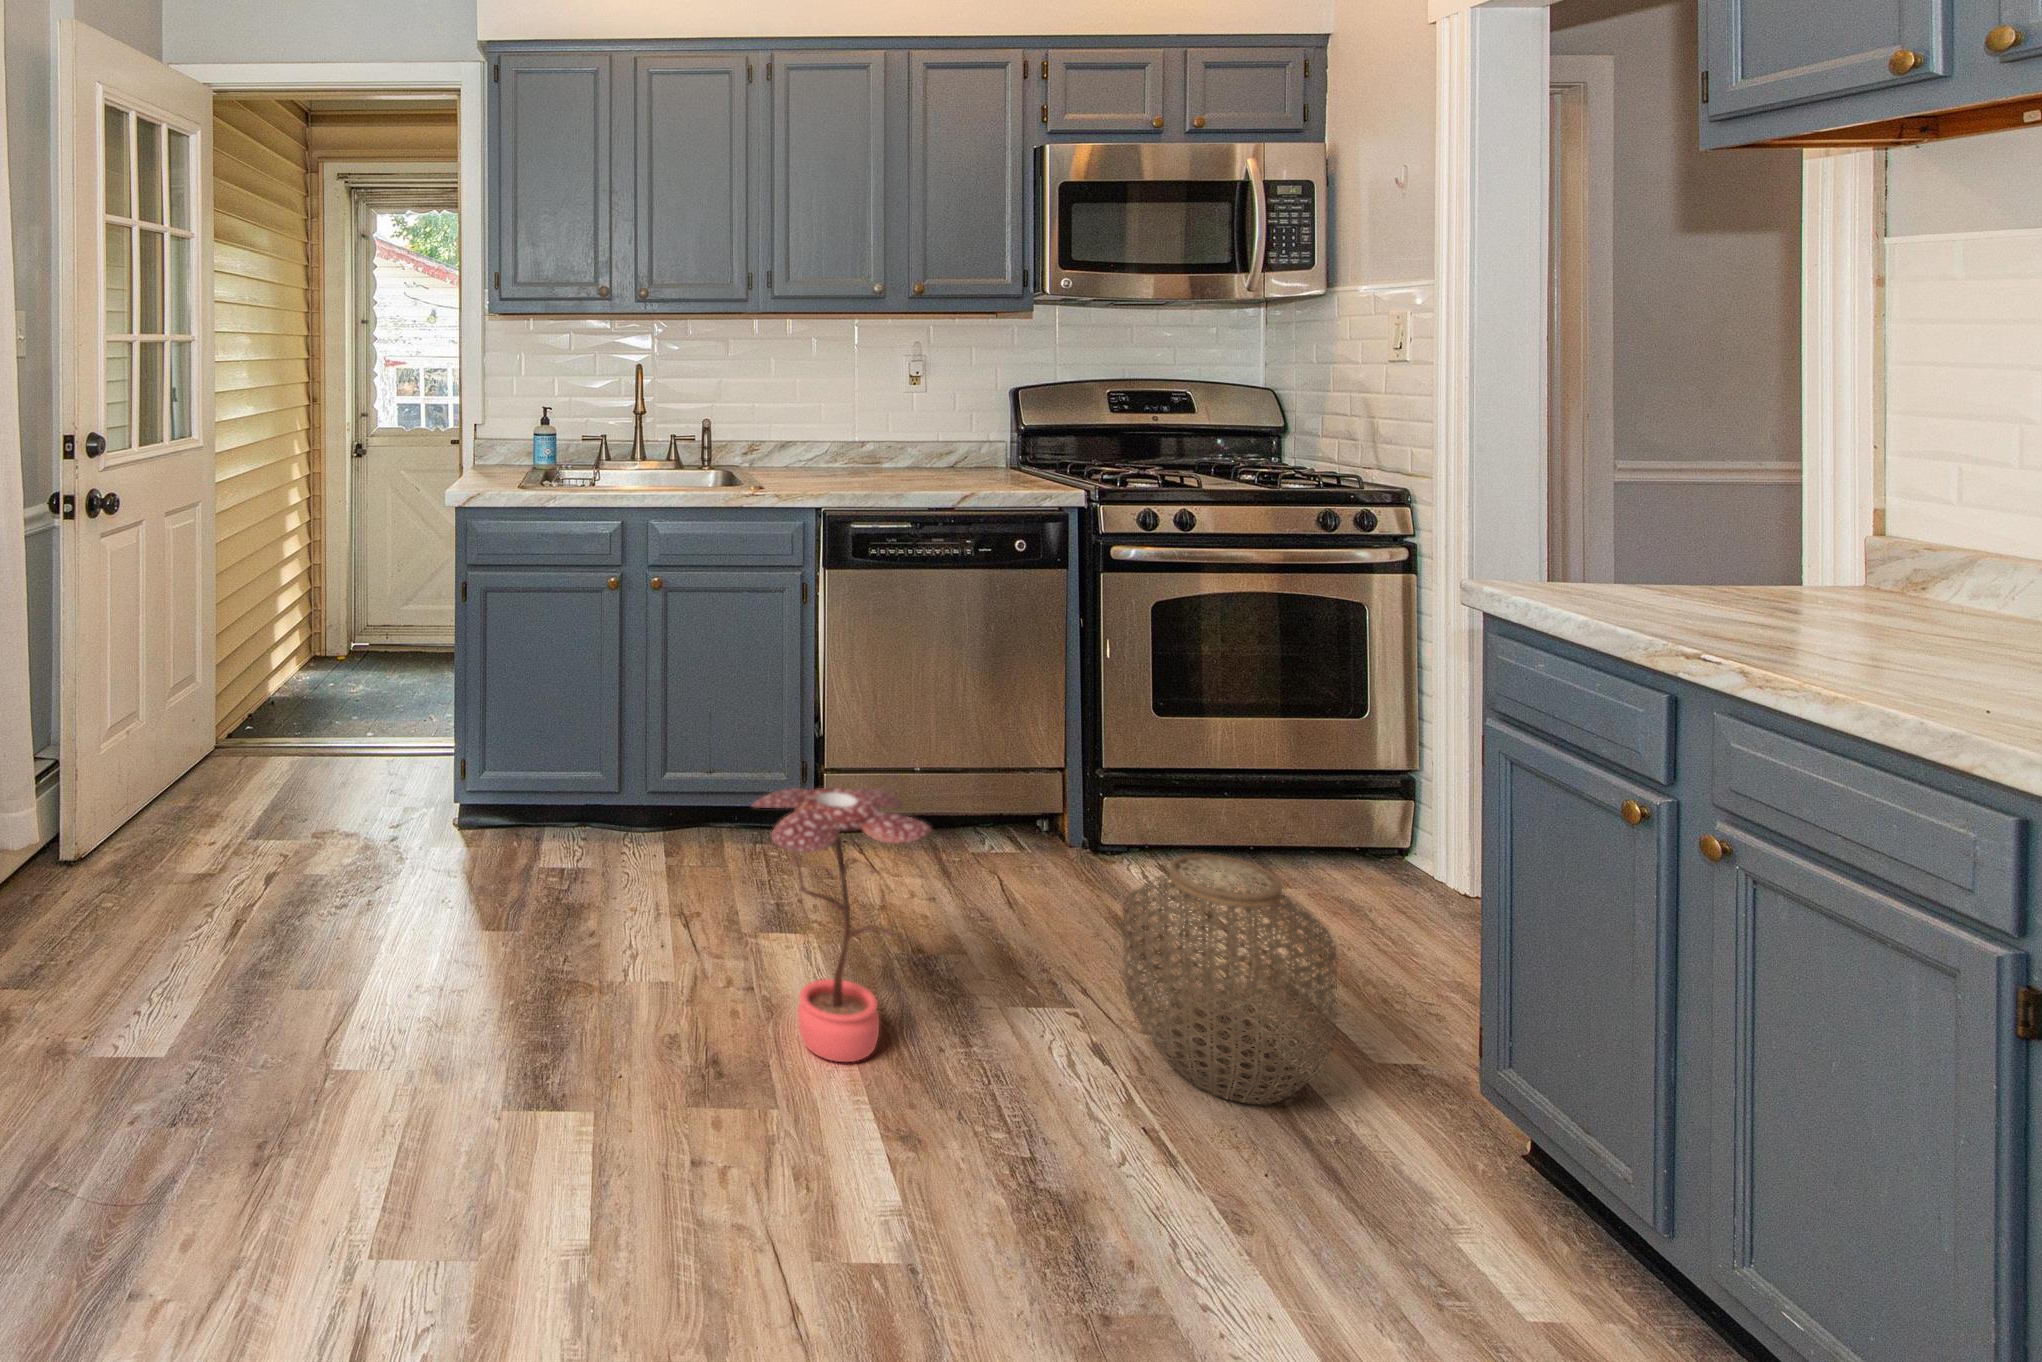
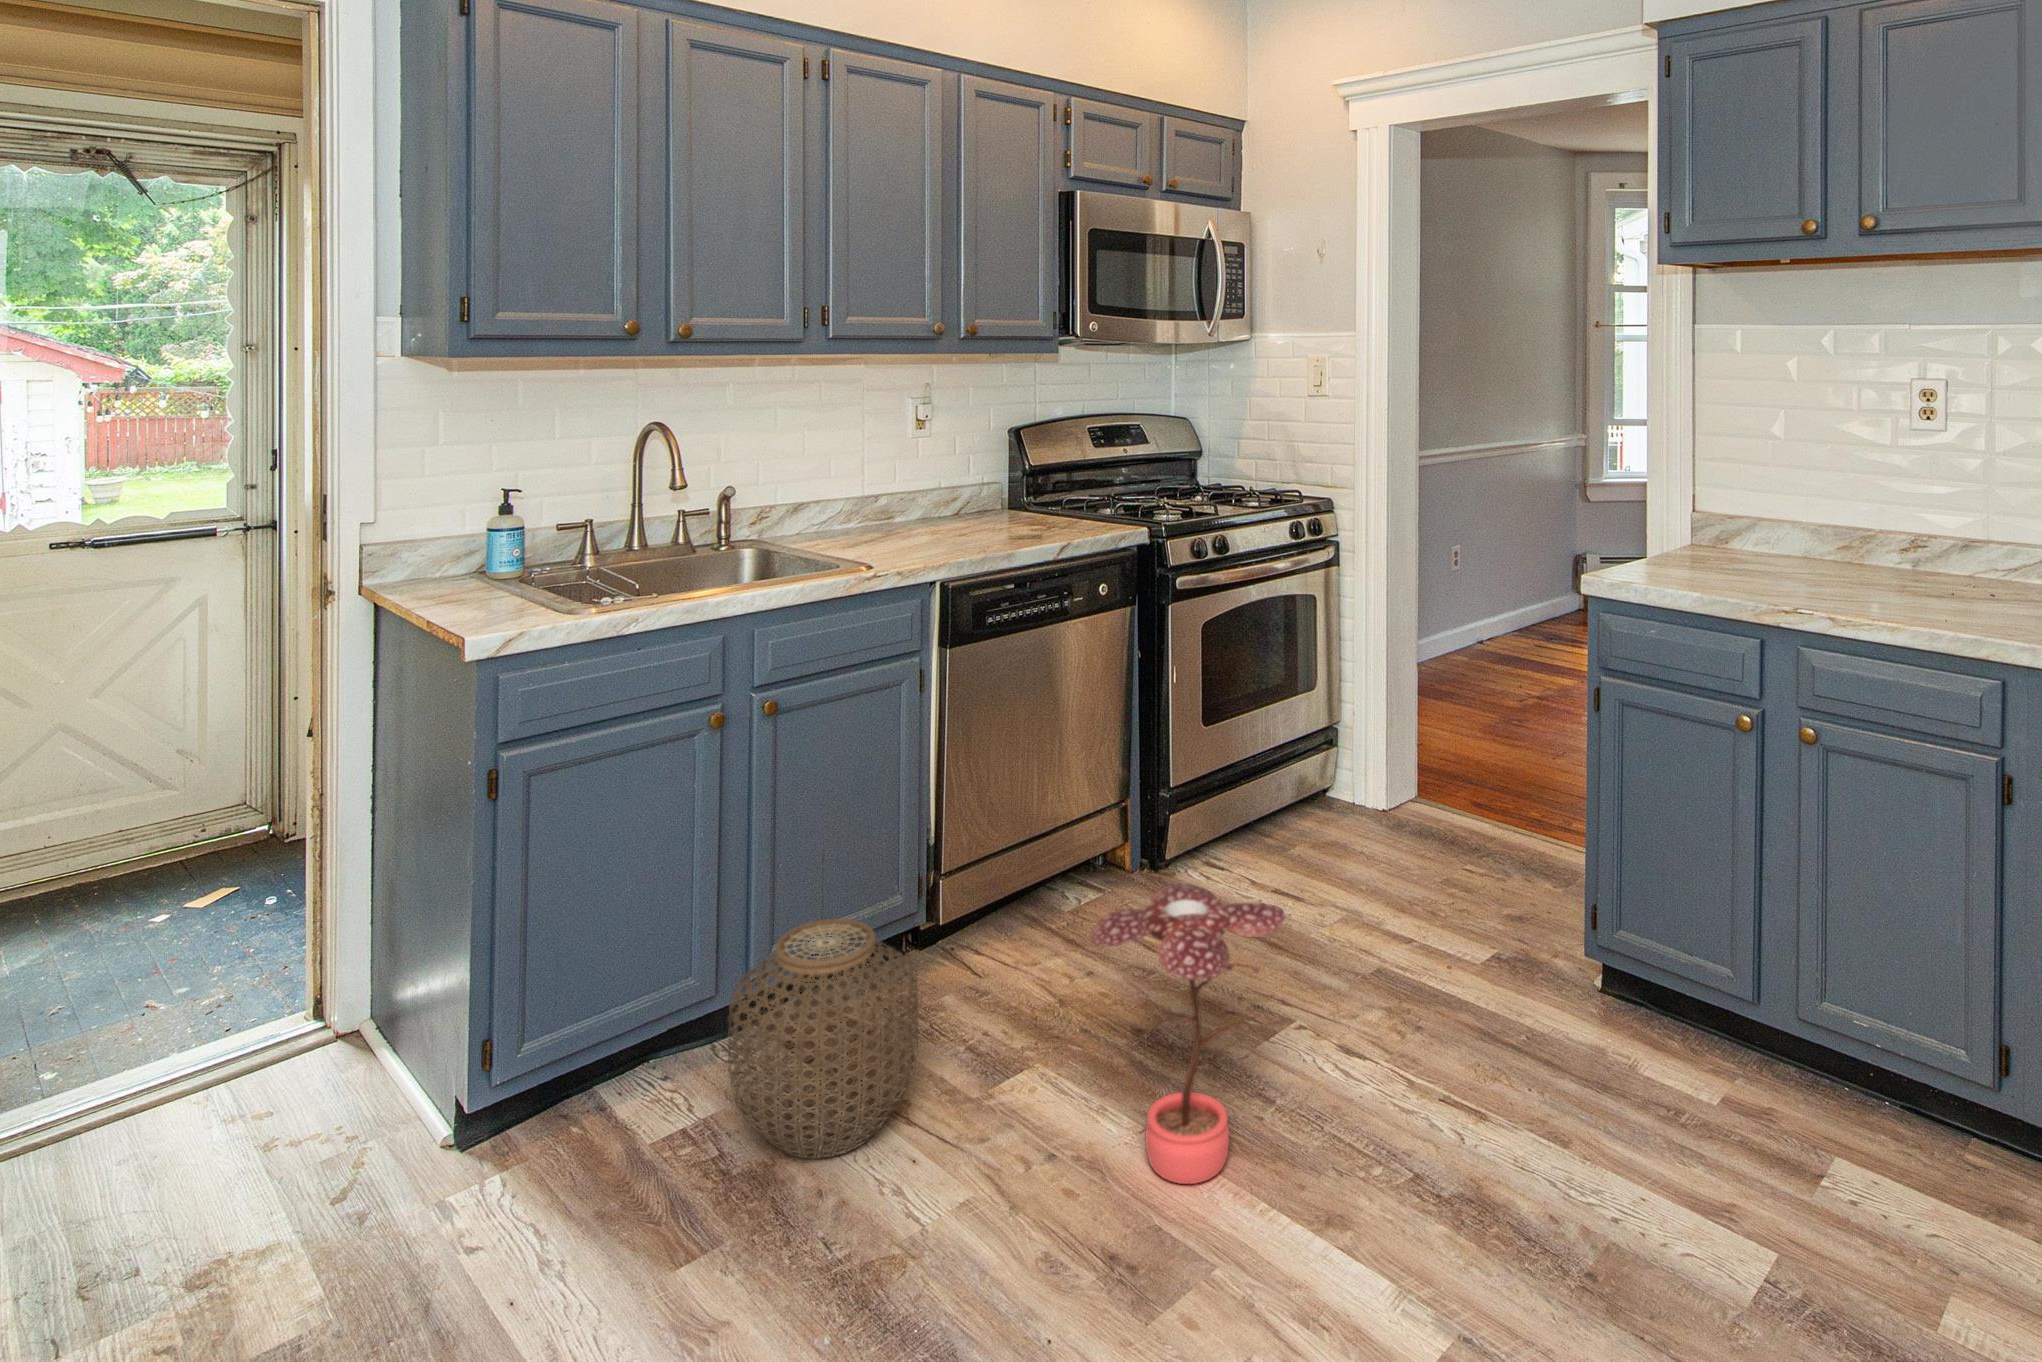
woven basket: present [1123,854,1337,1104] -> present [728,919,918,1159]

